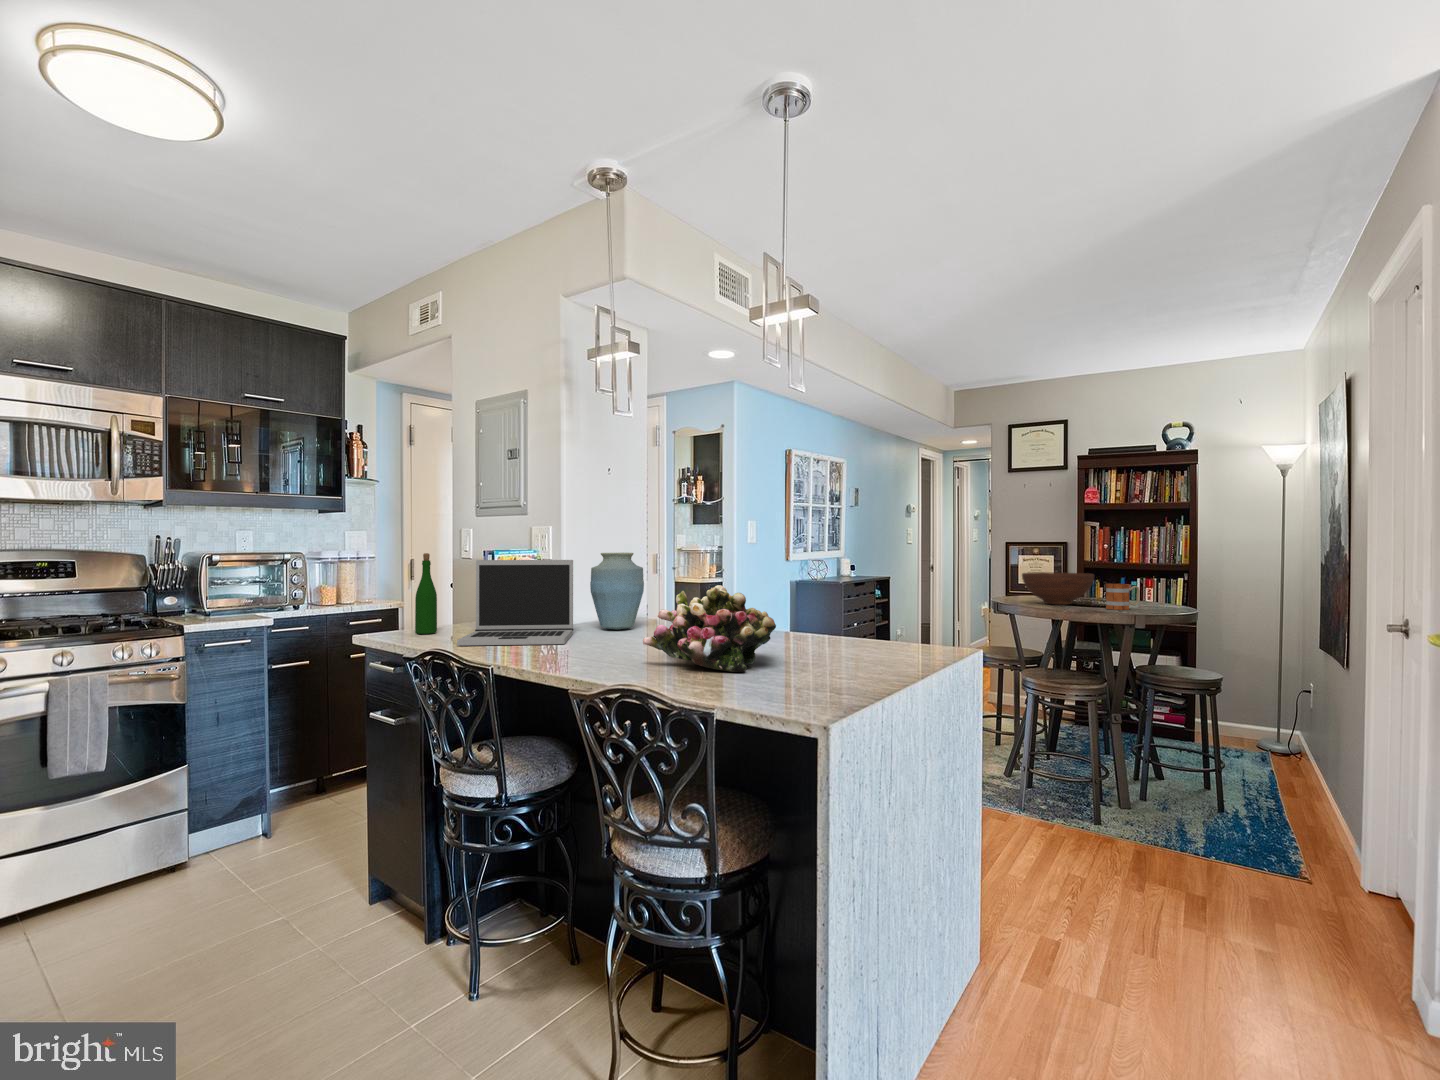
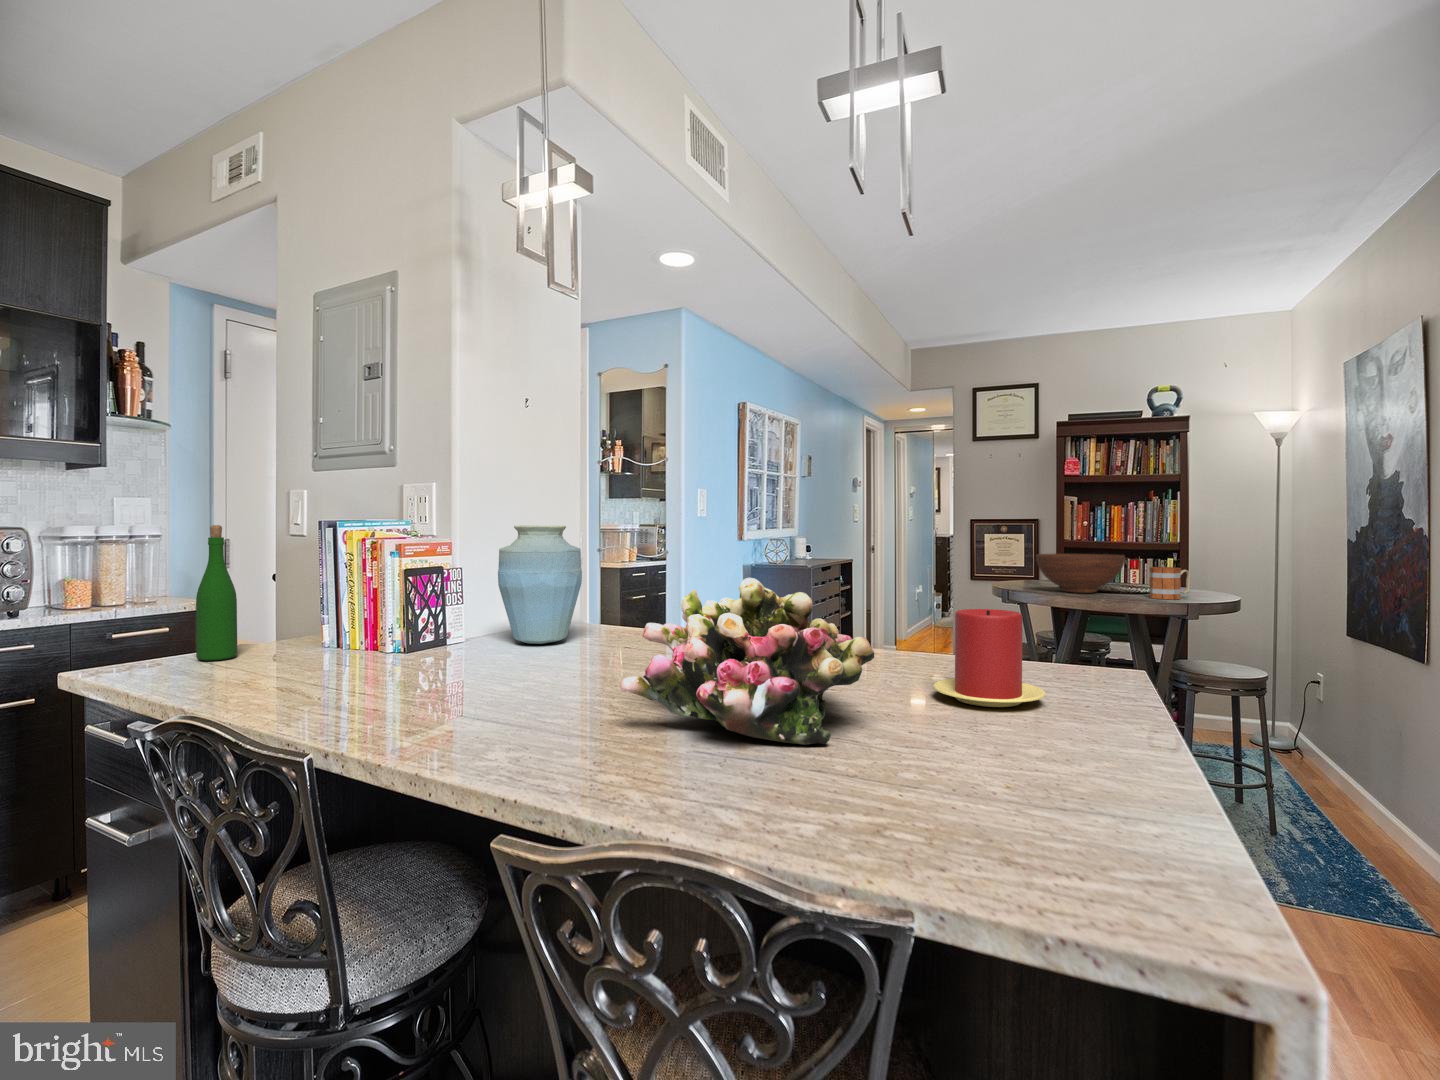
laptop: present [457,560,573,646] -> none [262,536,472,687]
candle: none [832,606,896,662] -> present [933,609,1045,707]

